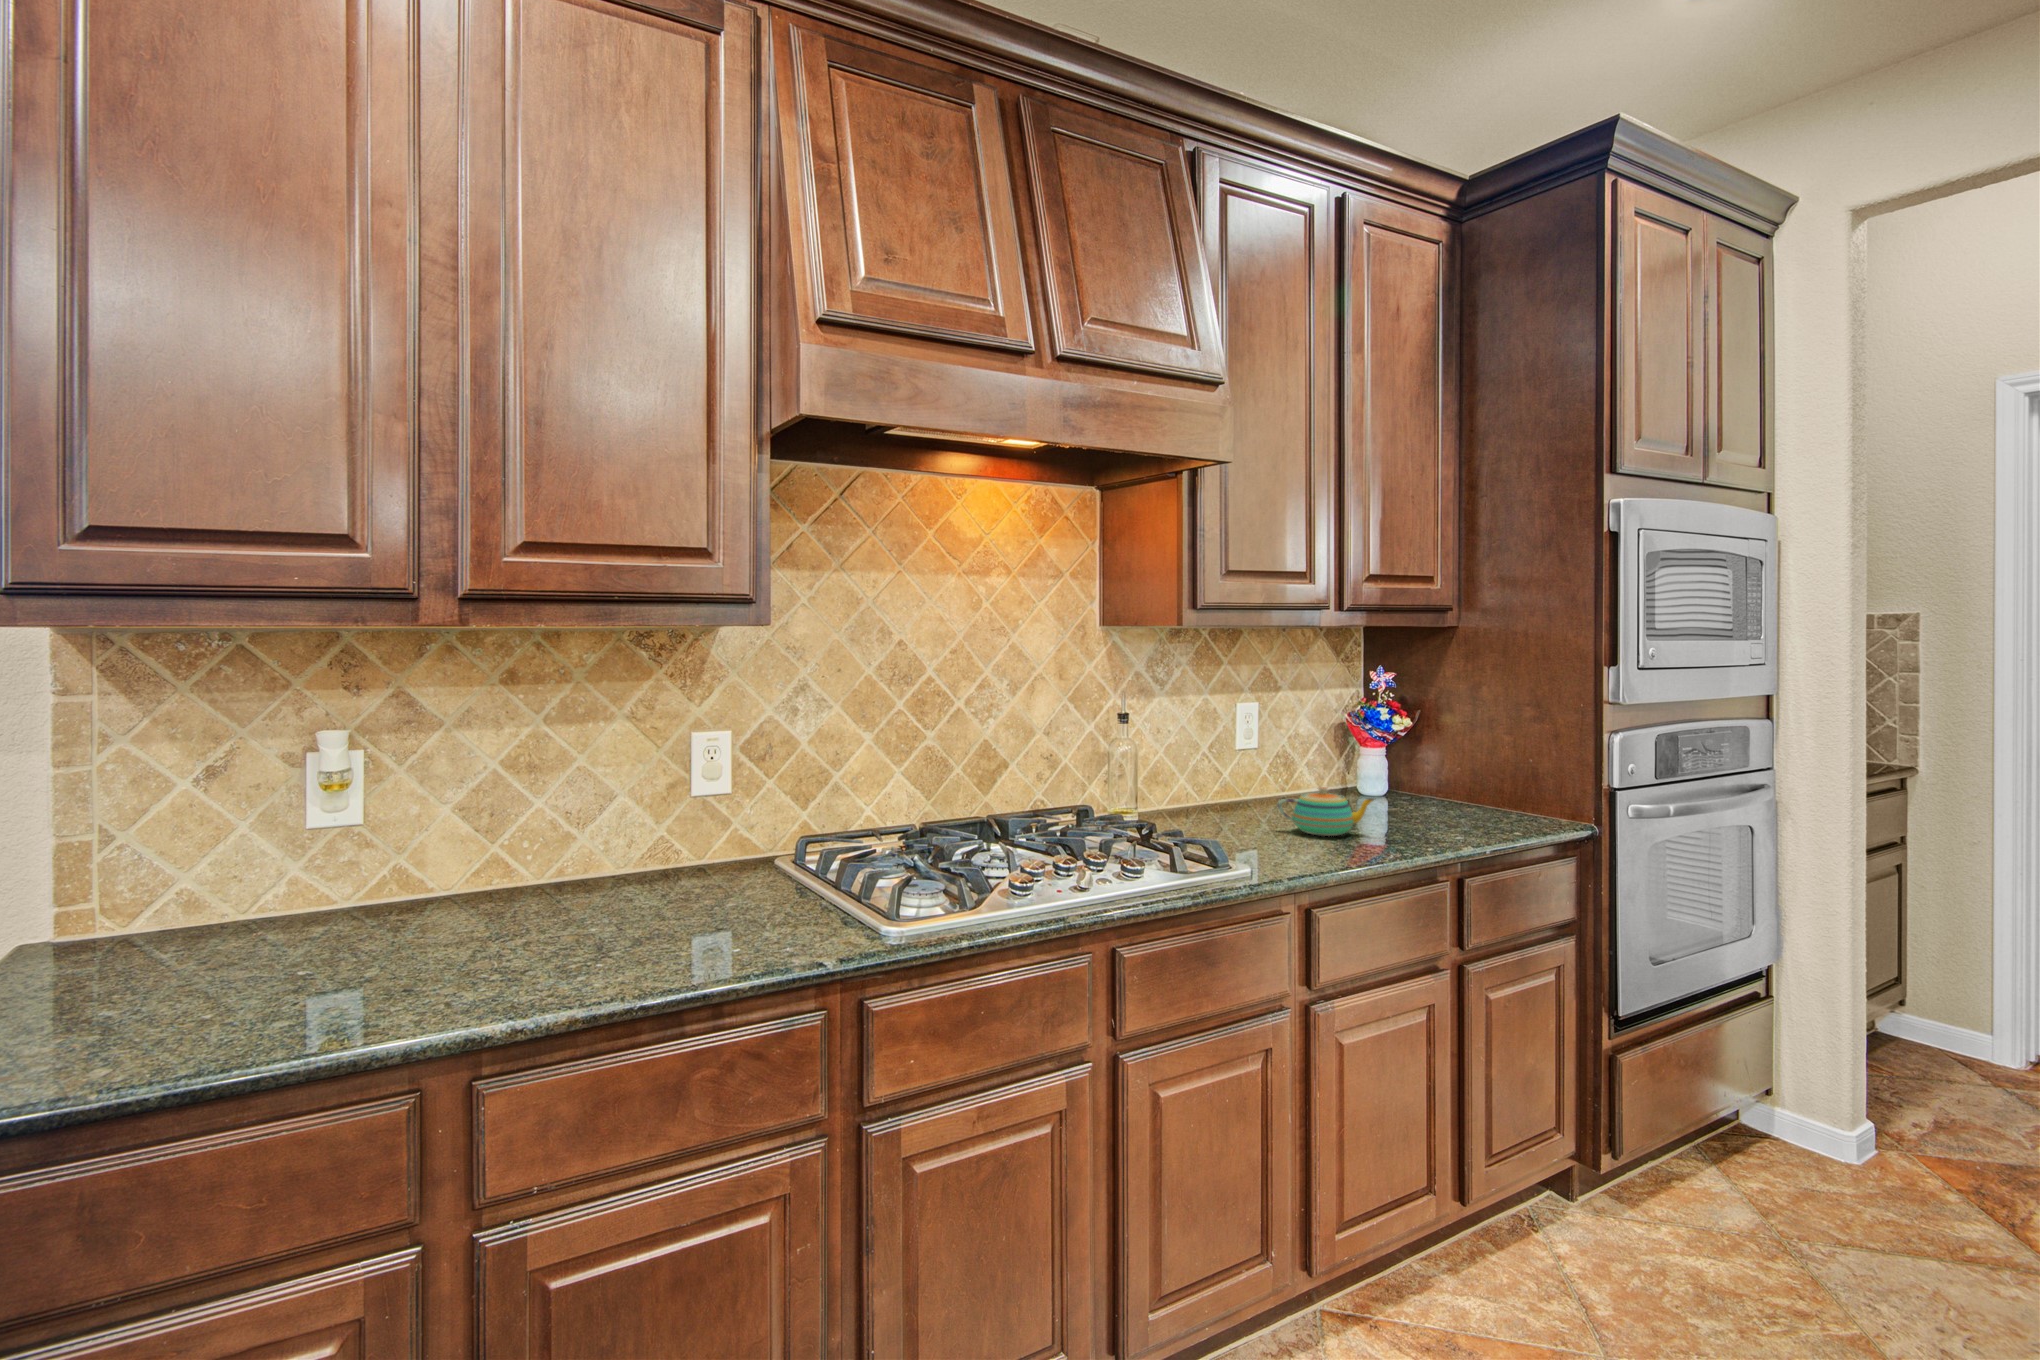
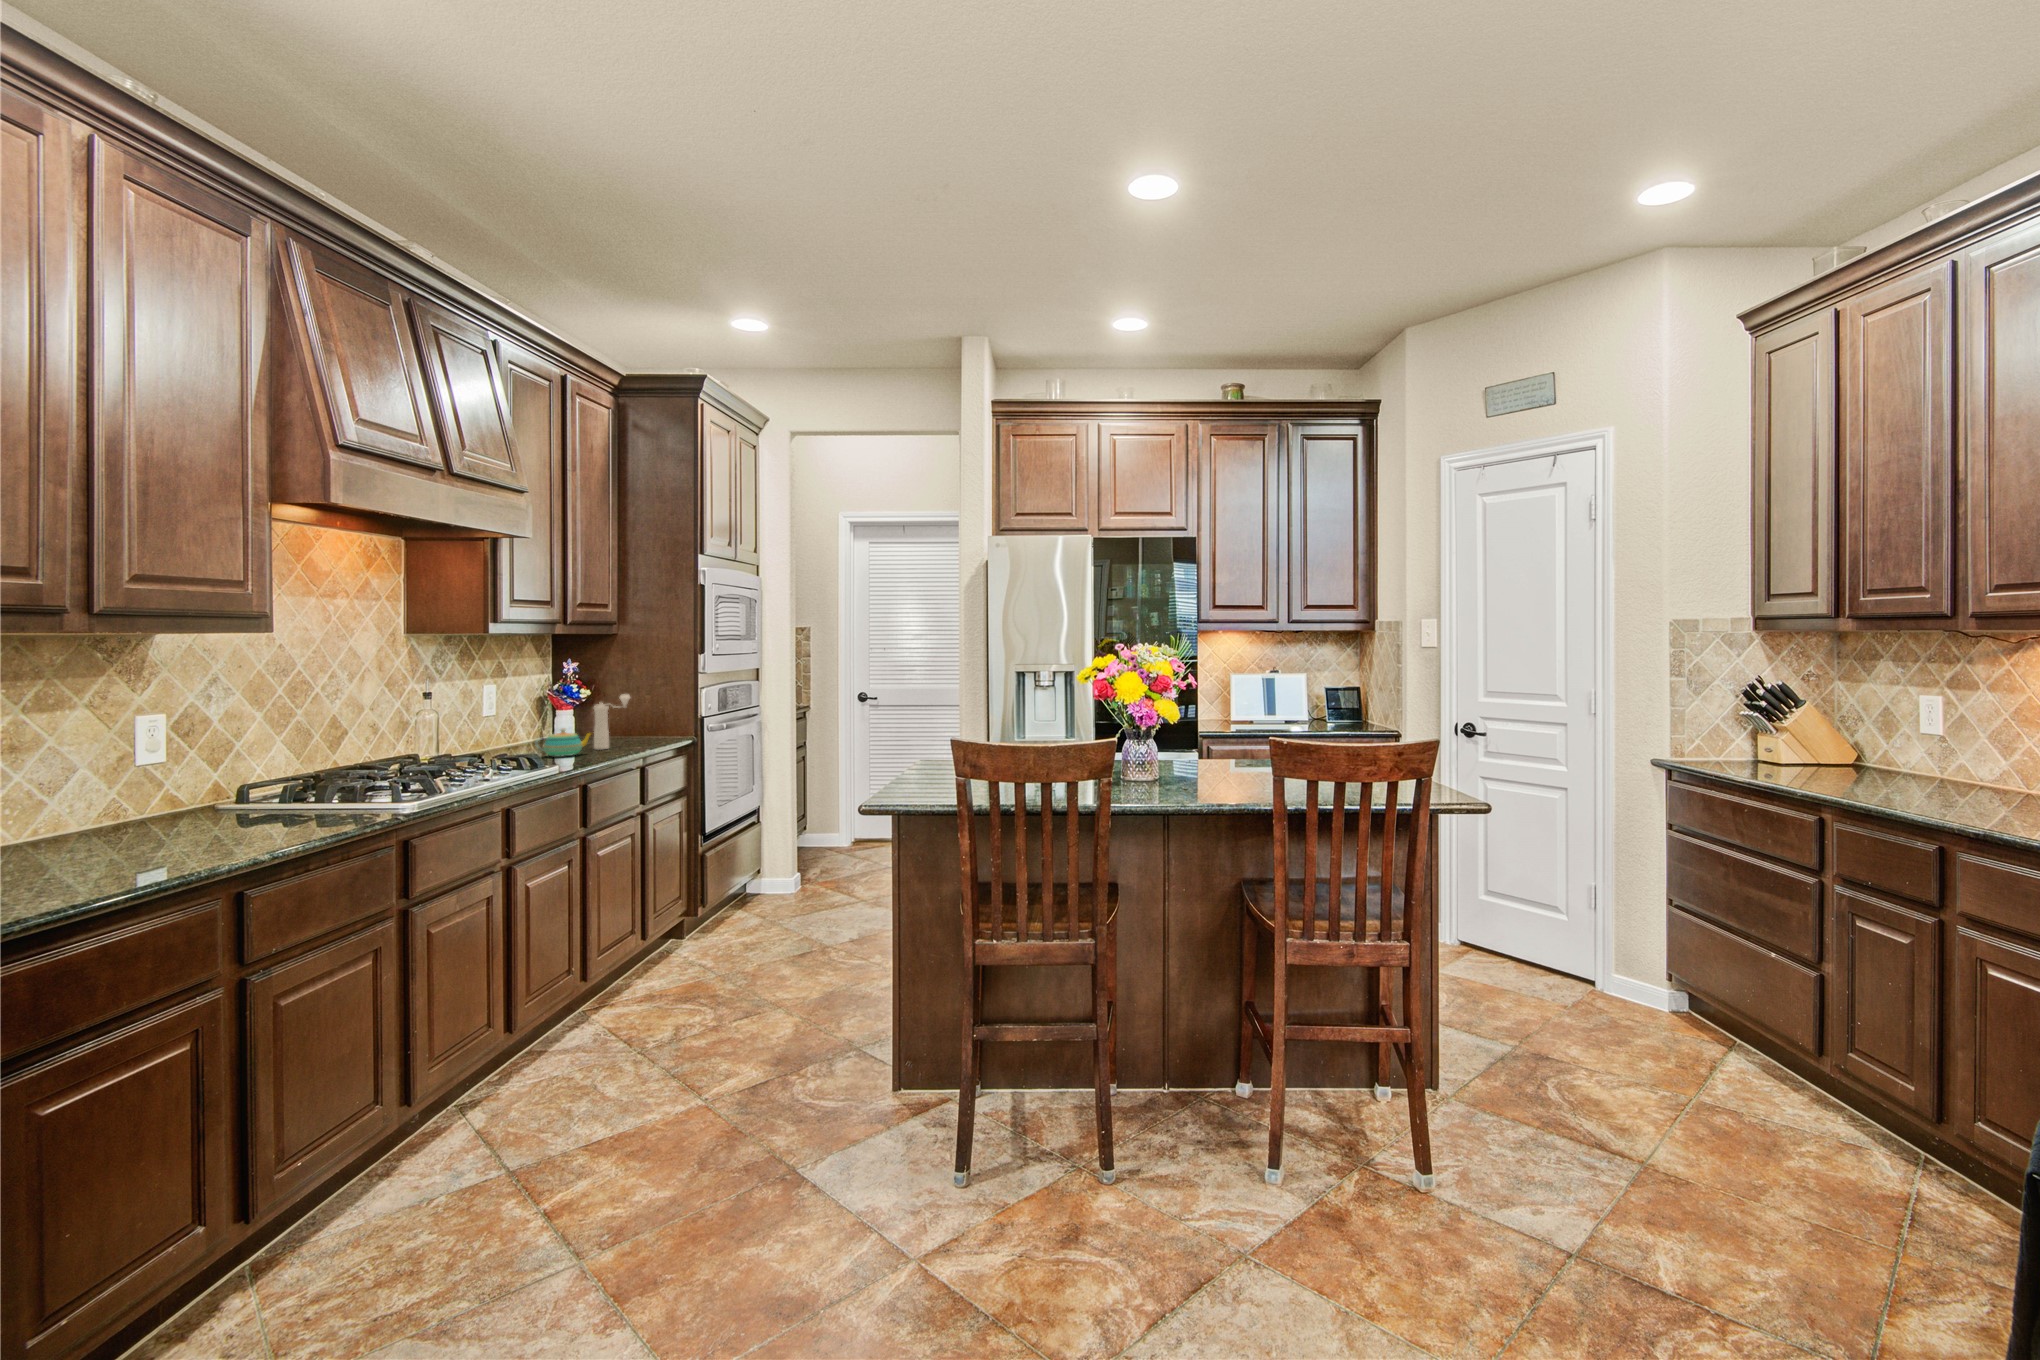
pepper mill: none [1386,734,1458,829] -> present [594,694,630,749]

